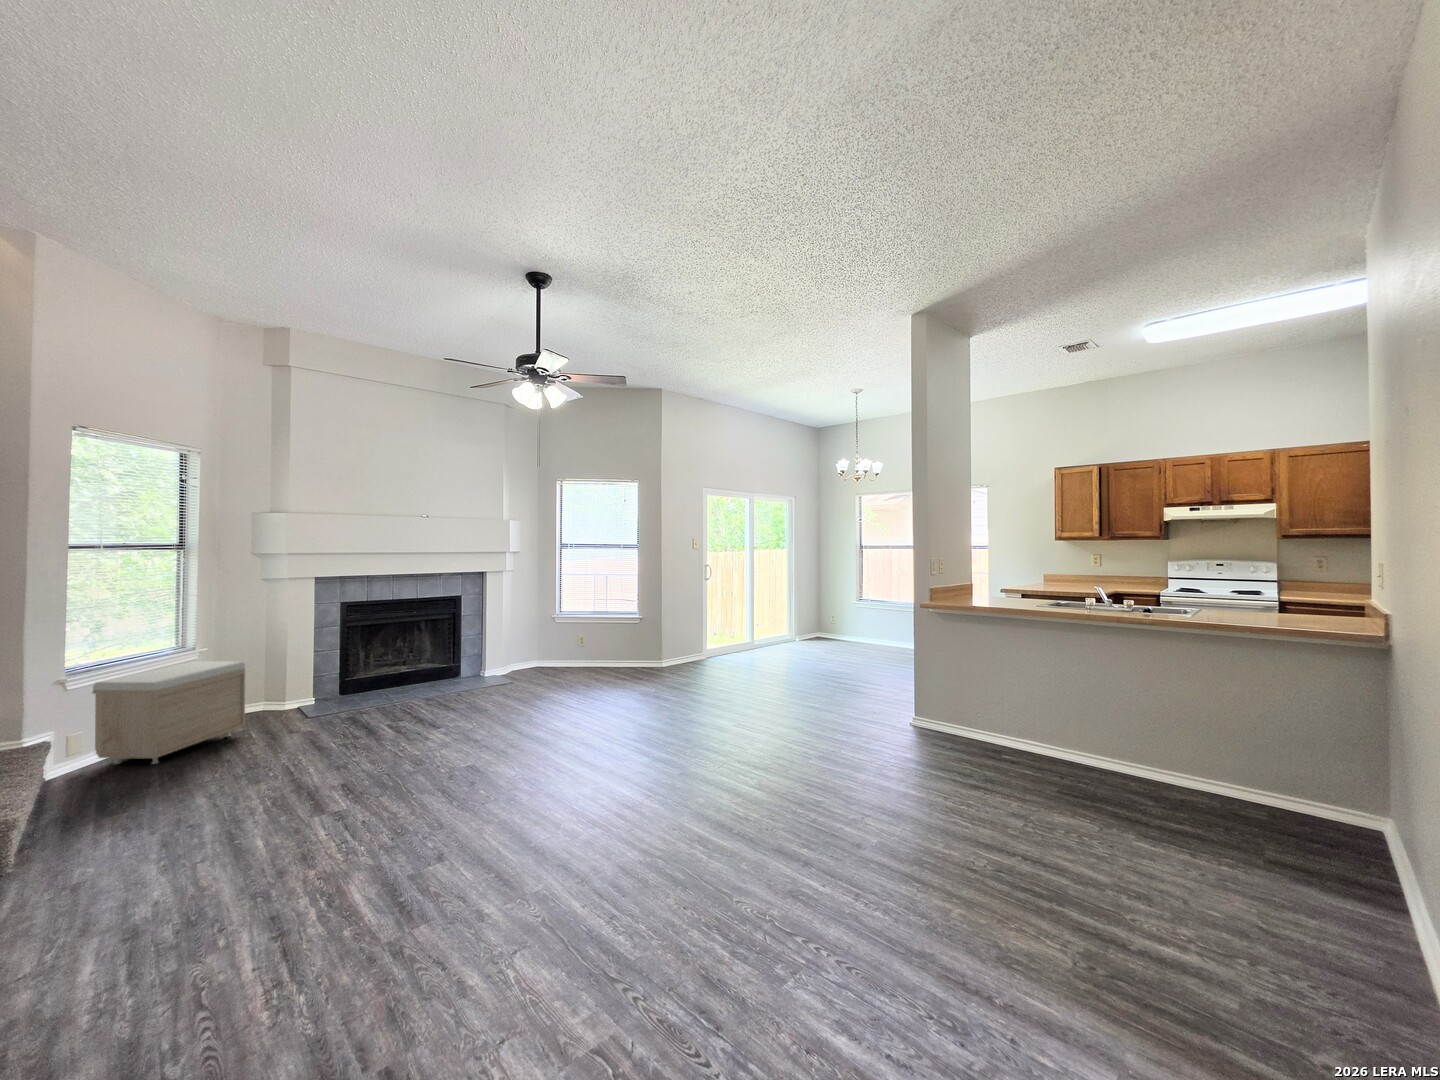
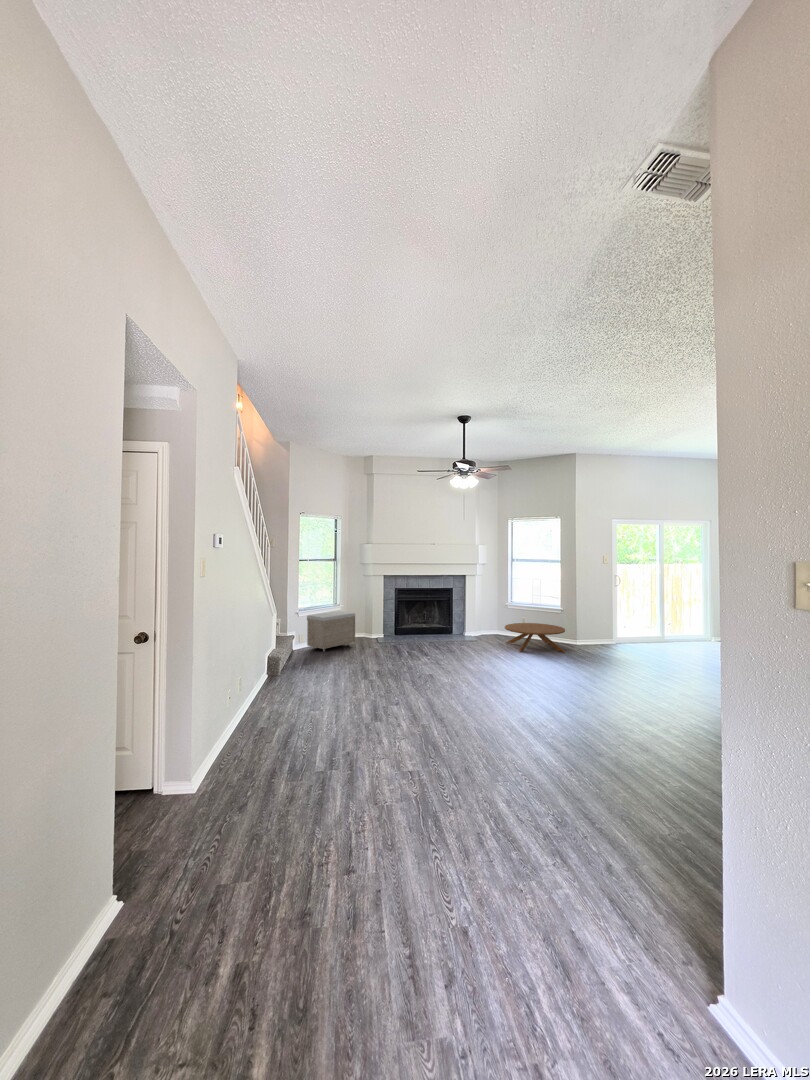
coffee table: none [560,642,658,693] -> present [505,623,565,652]

